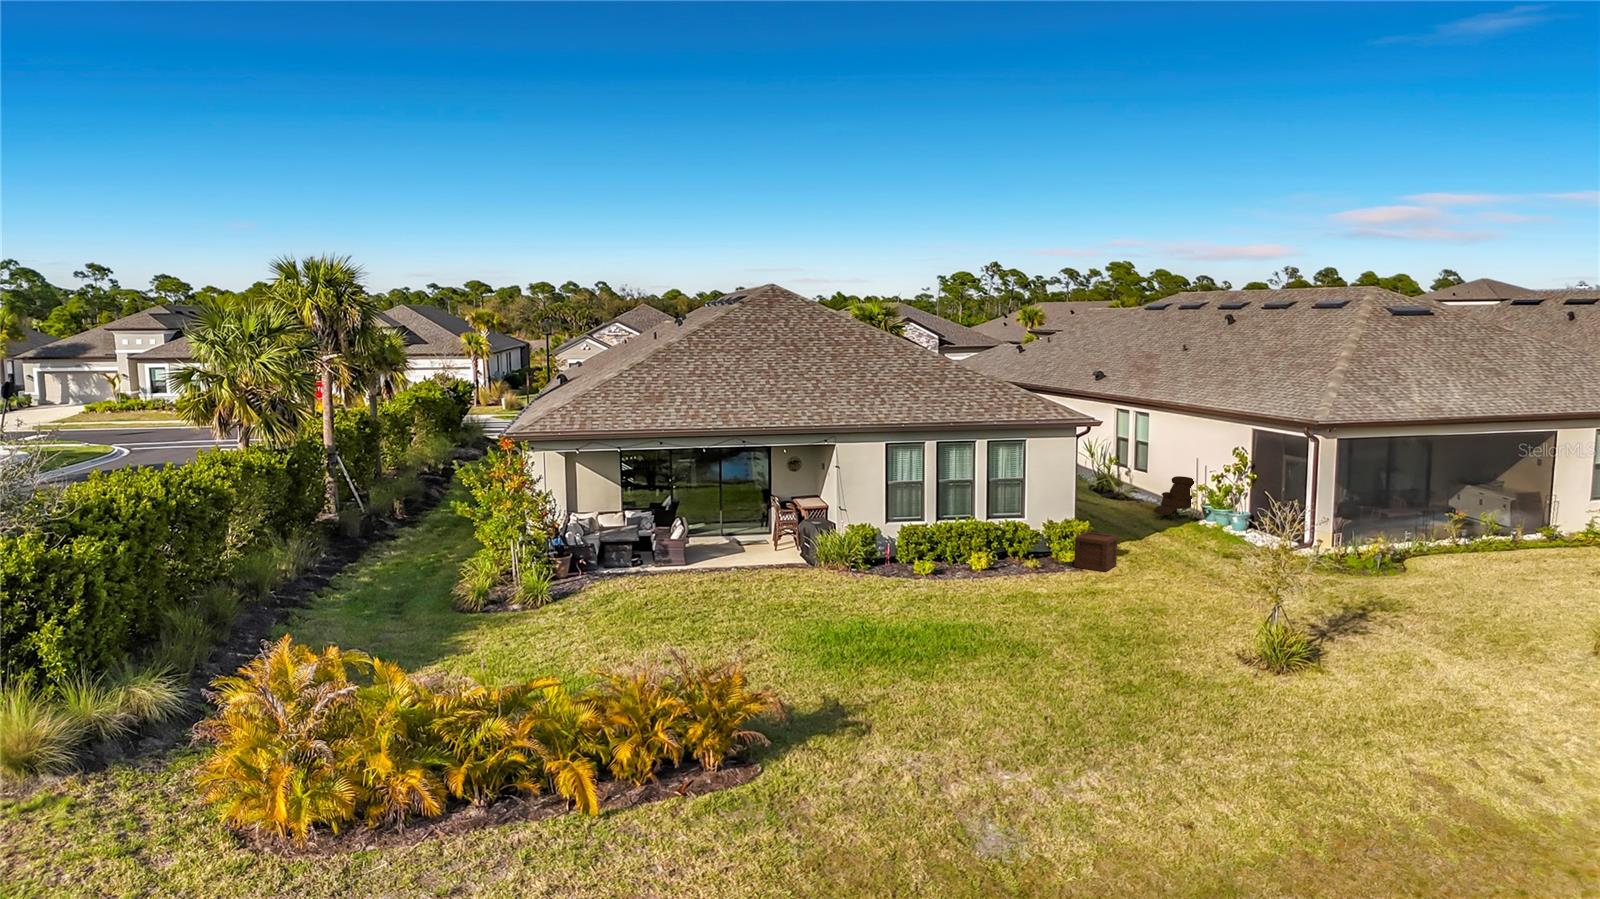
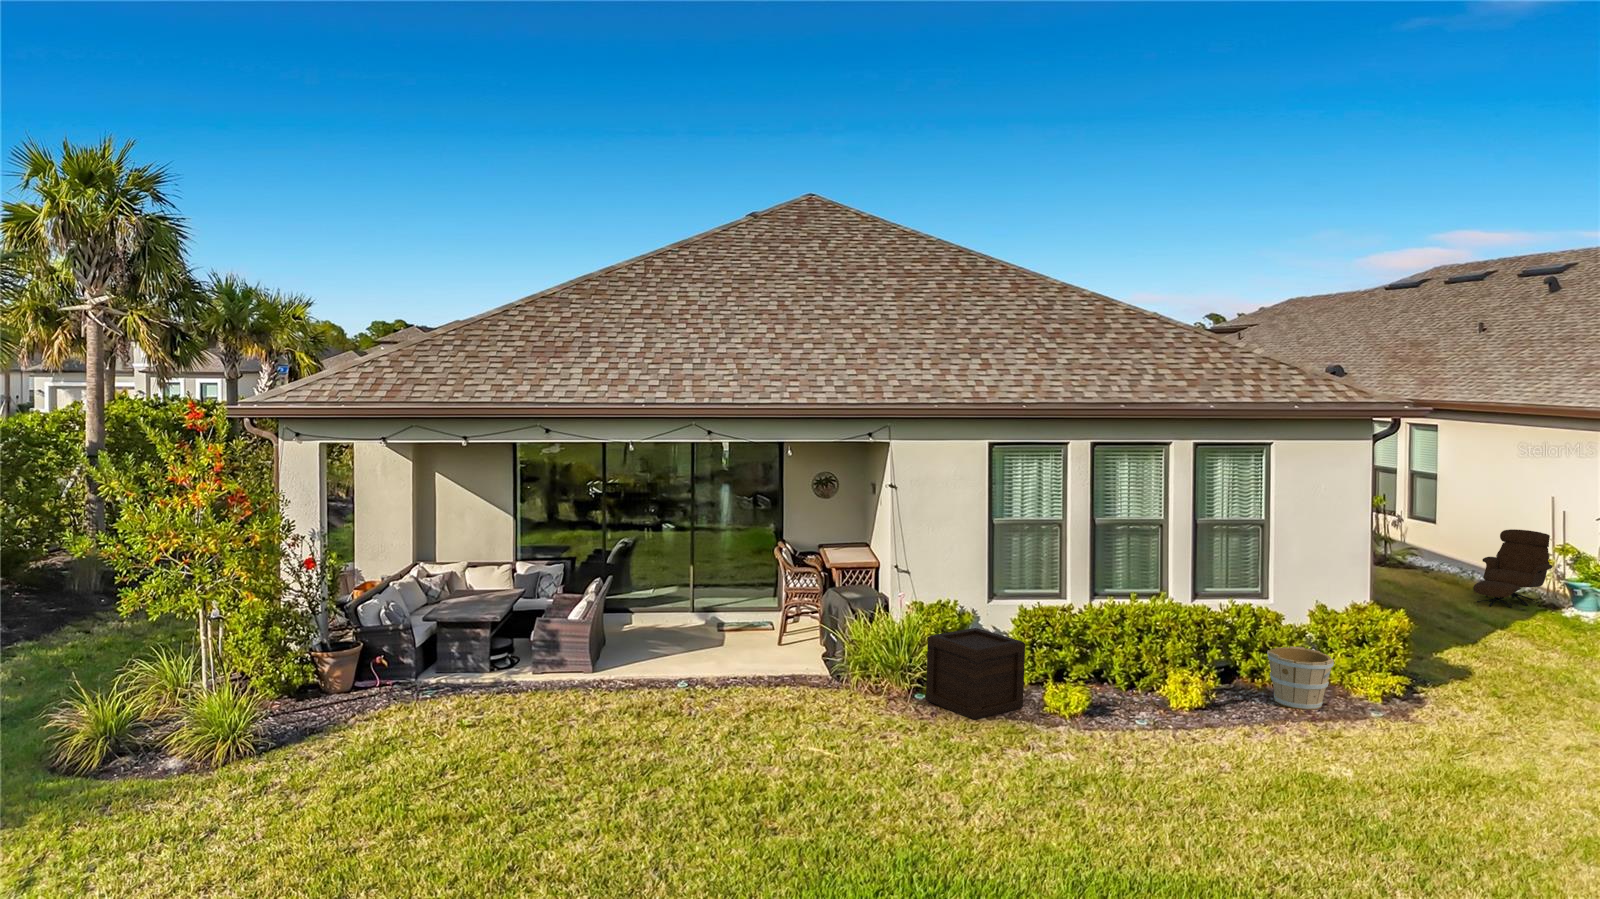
wooden crate: present [1074,532,1118,572] -> present [926,628,1025,720]
wooden bucket: none [1019,540,1048,569] -> present [1267,646,1334,710]

